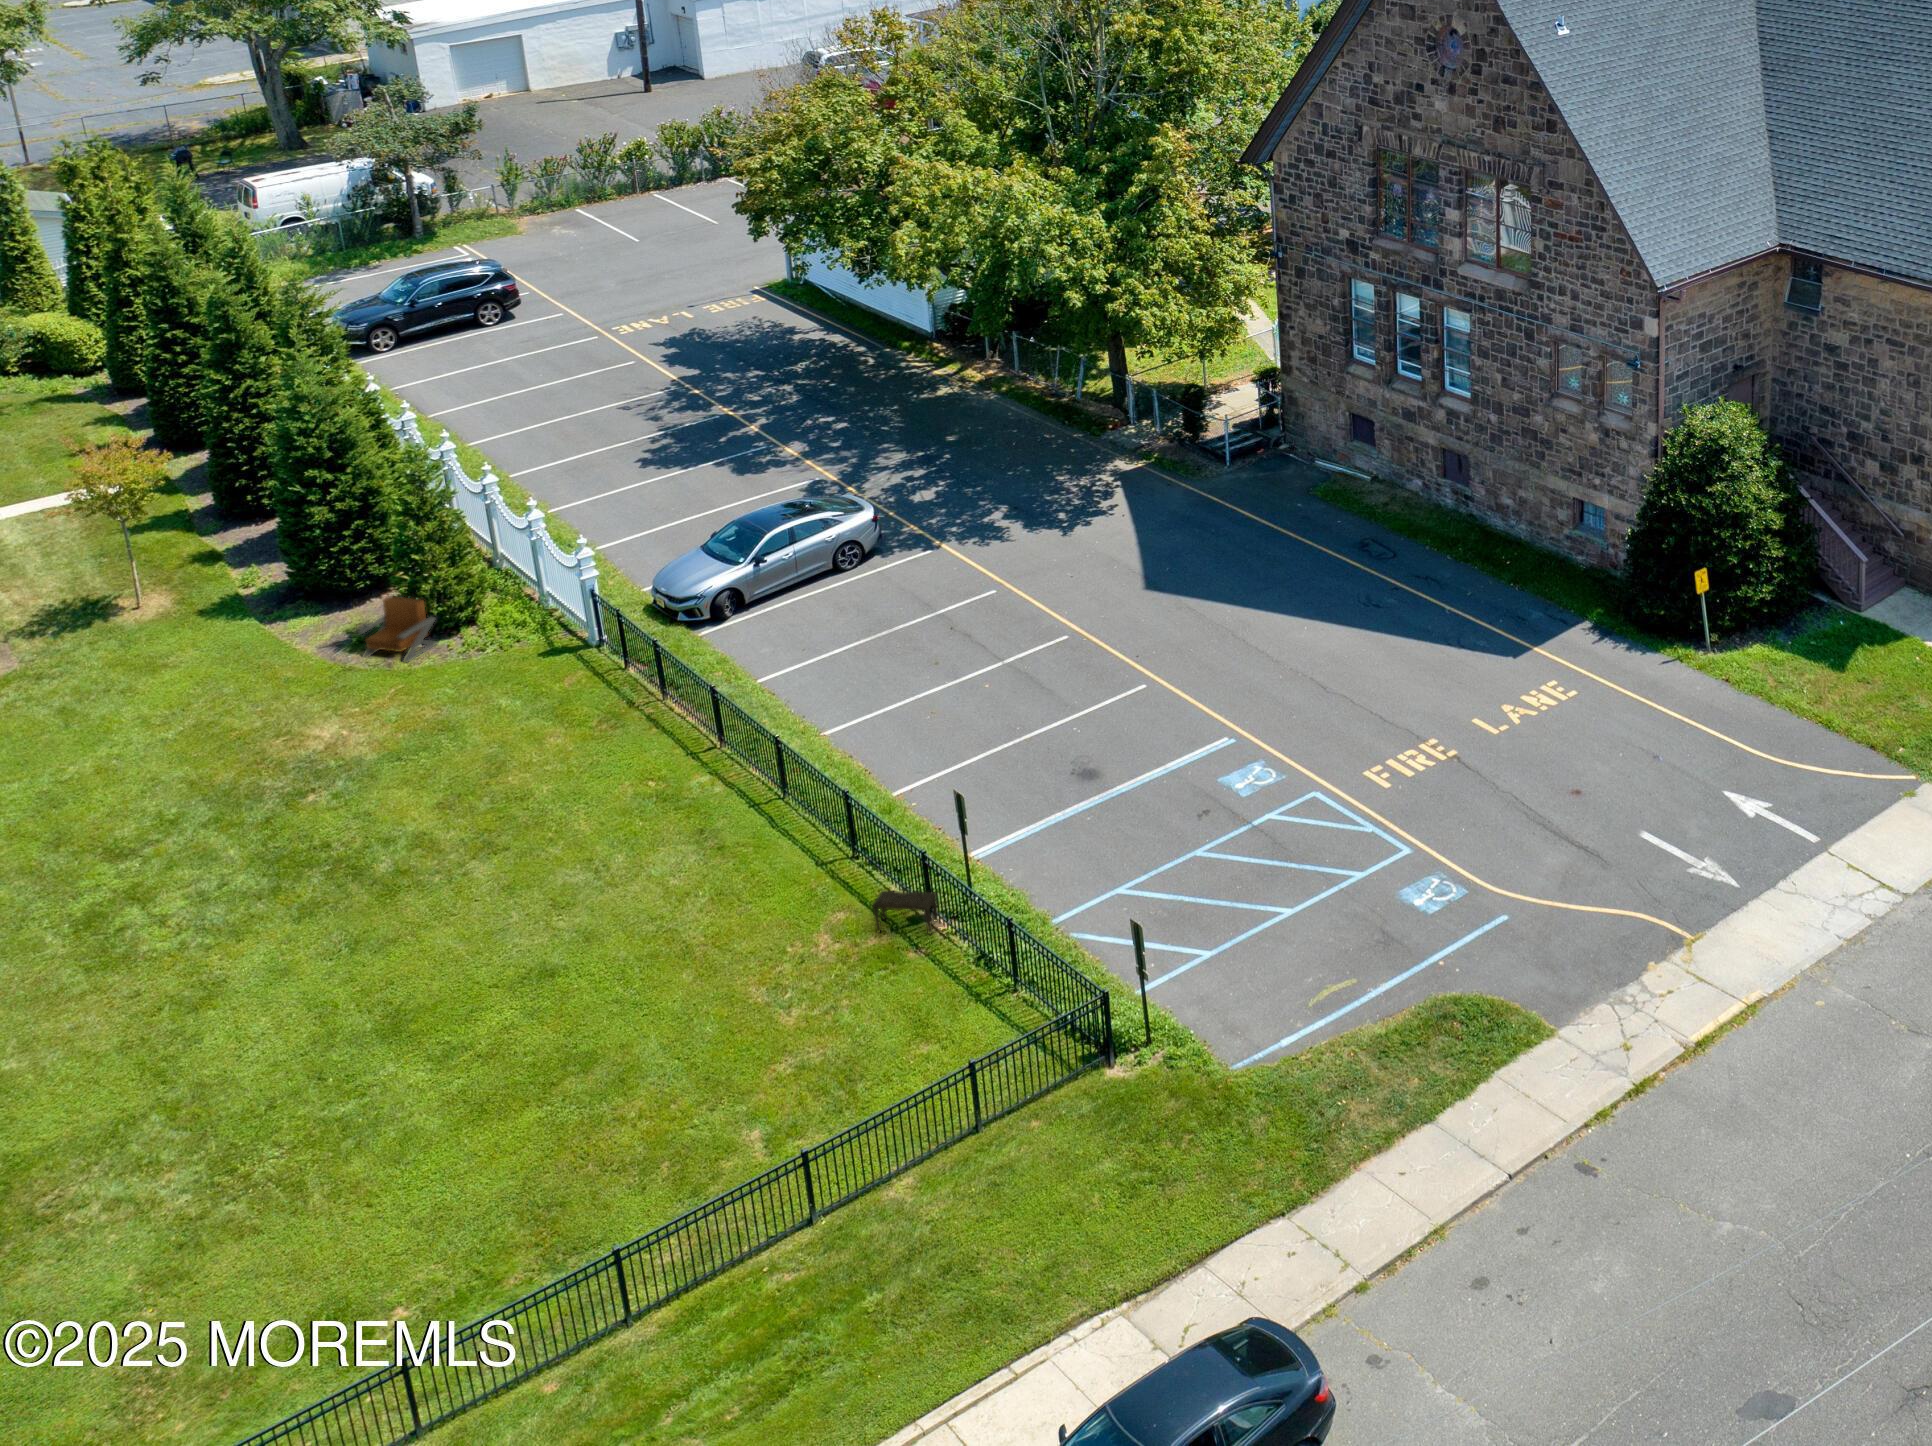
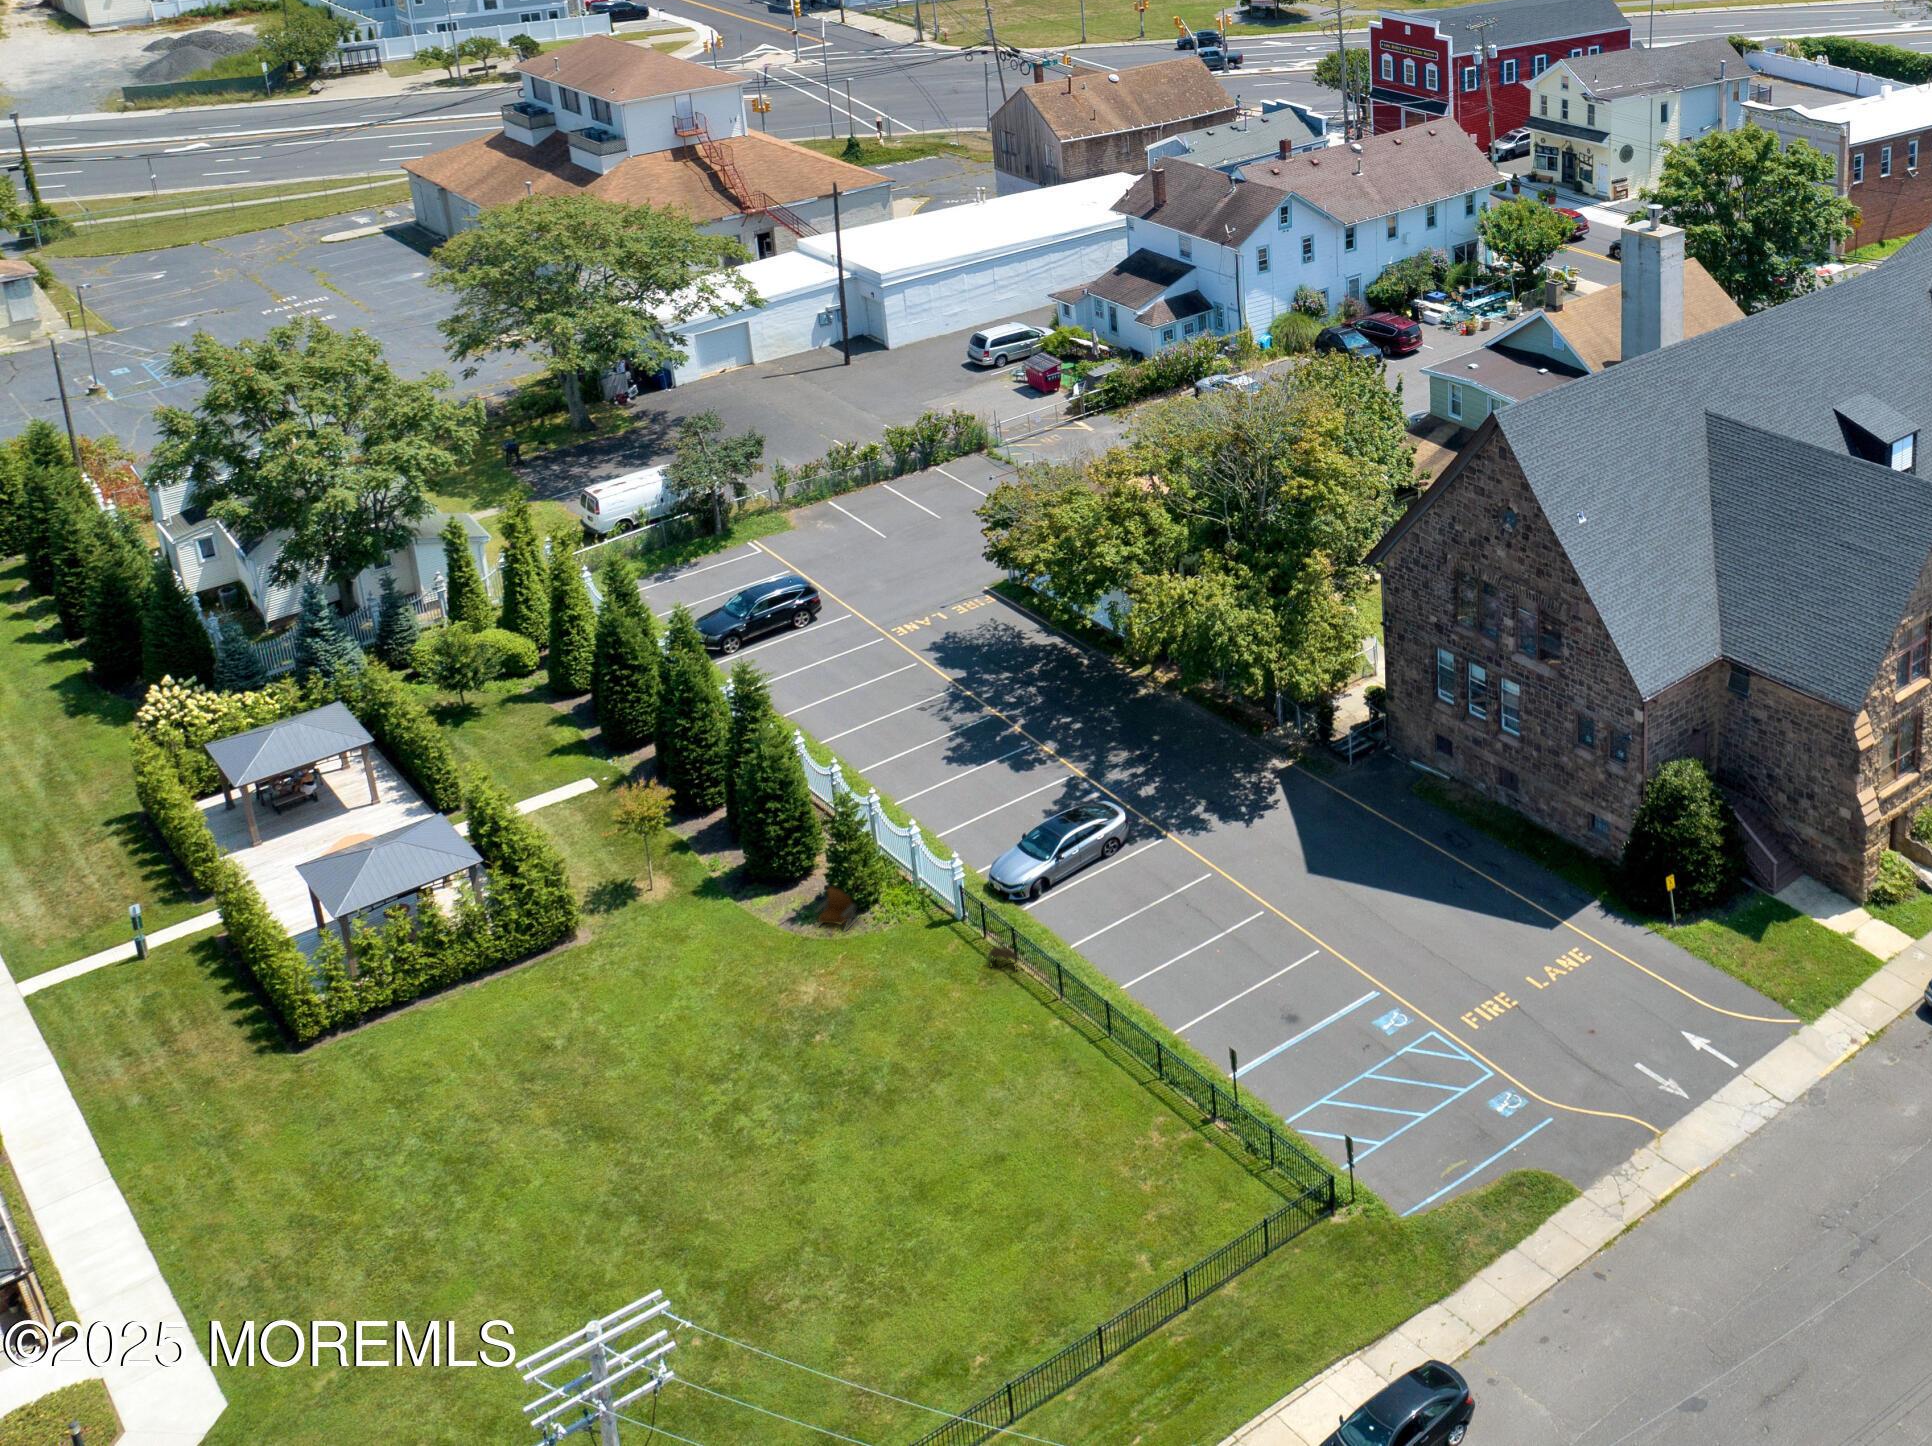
bench: present [872,890,938,934] -> present [988,947,1019,970]

